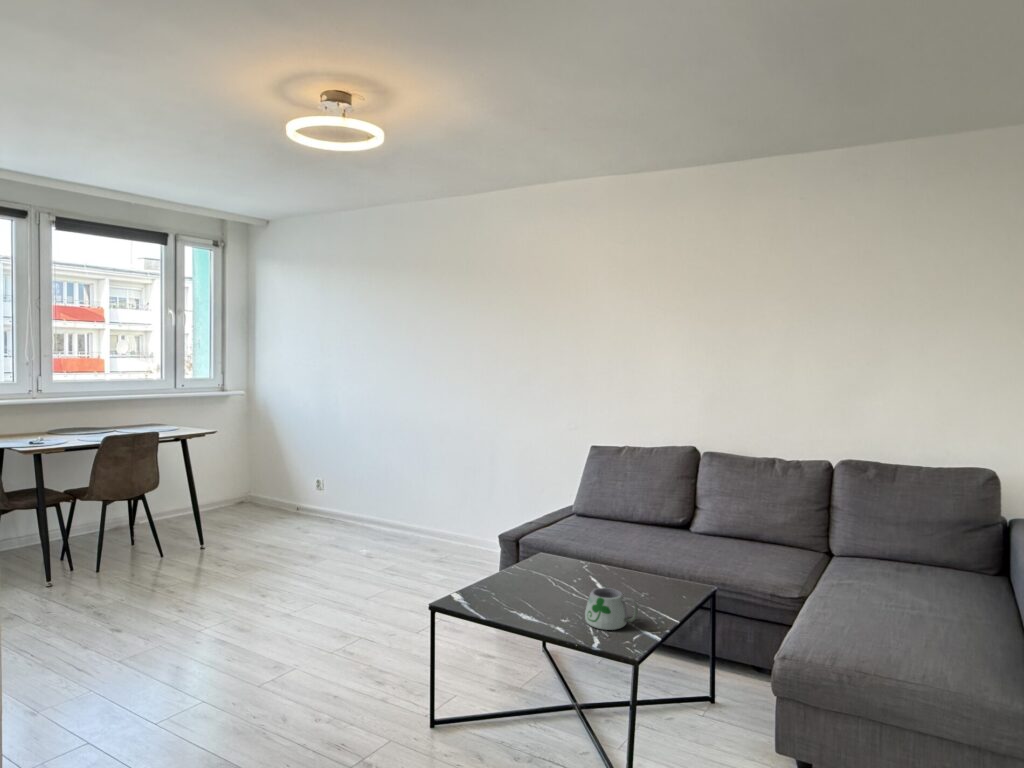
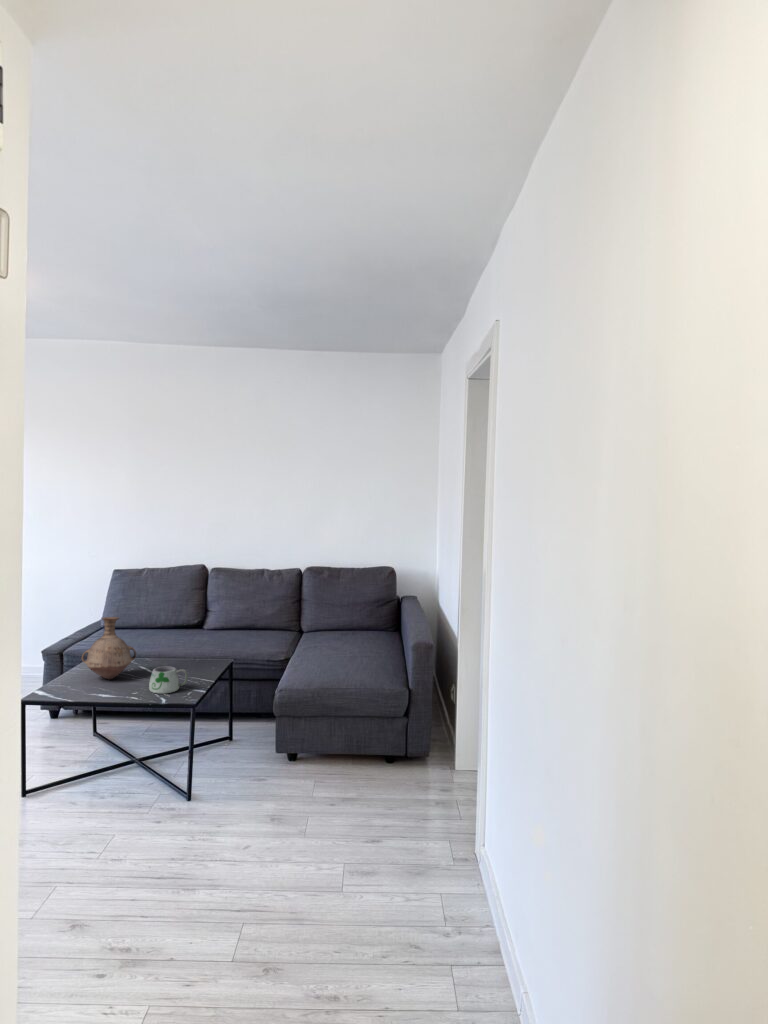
vase: none [513,507,580,591] -> present [82,617,136,679]

